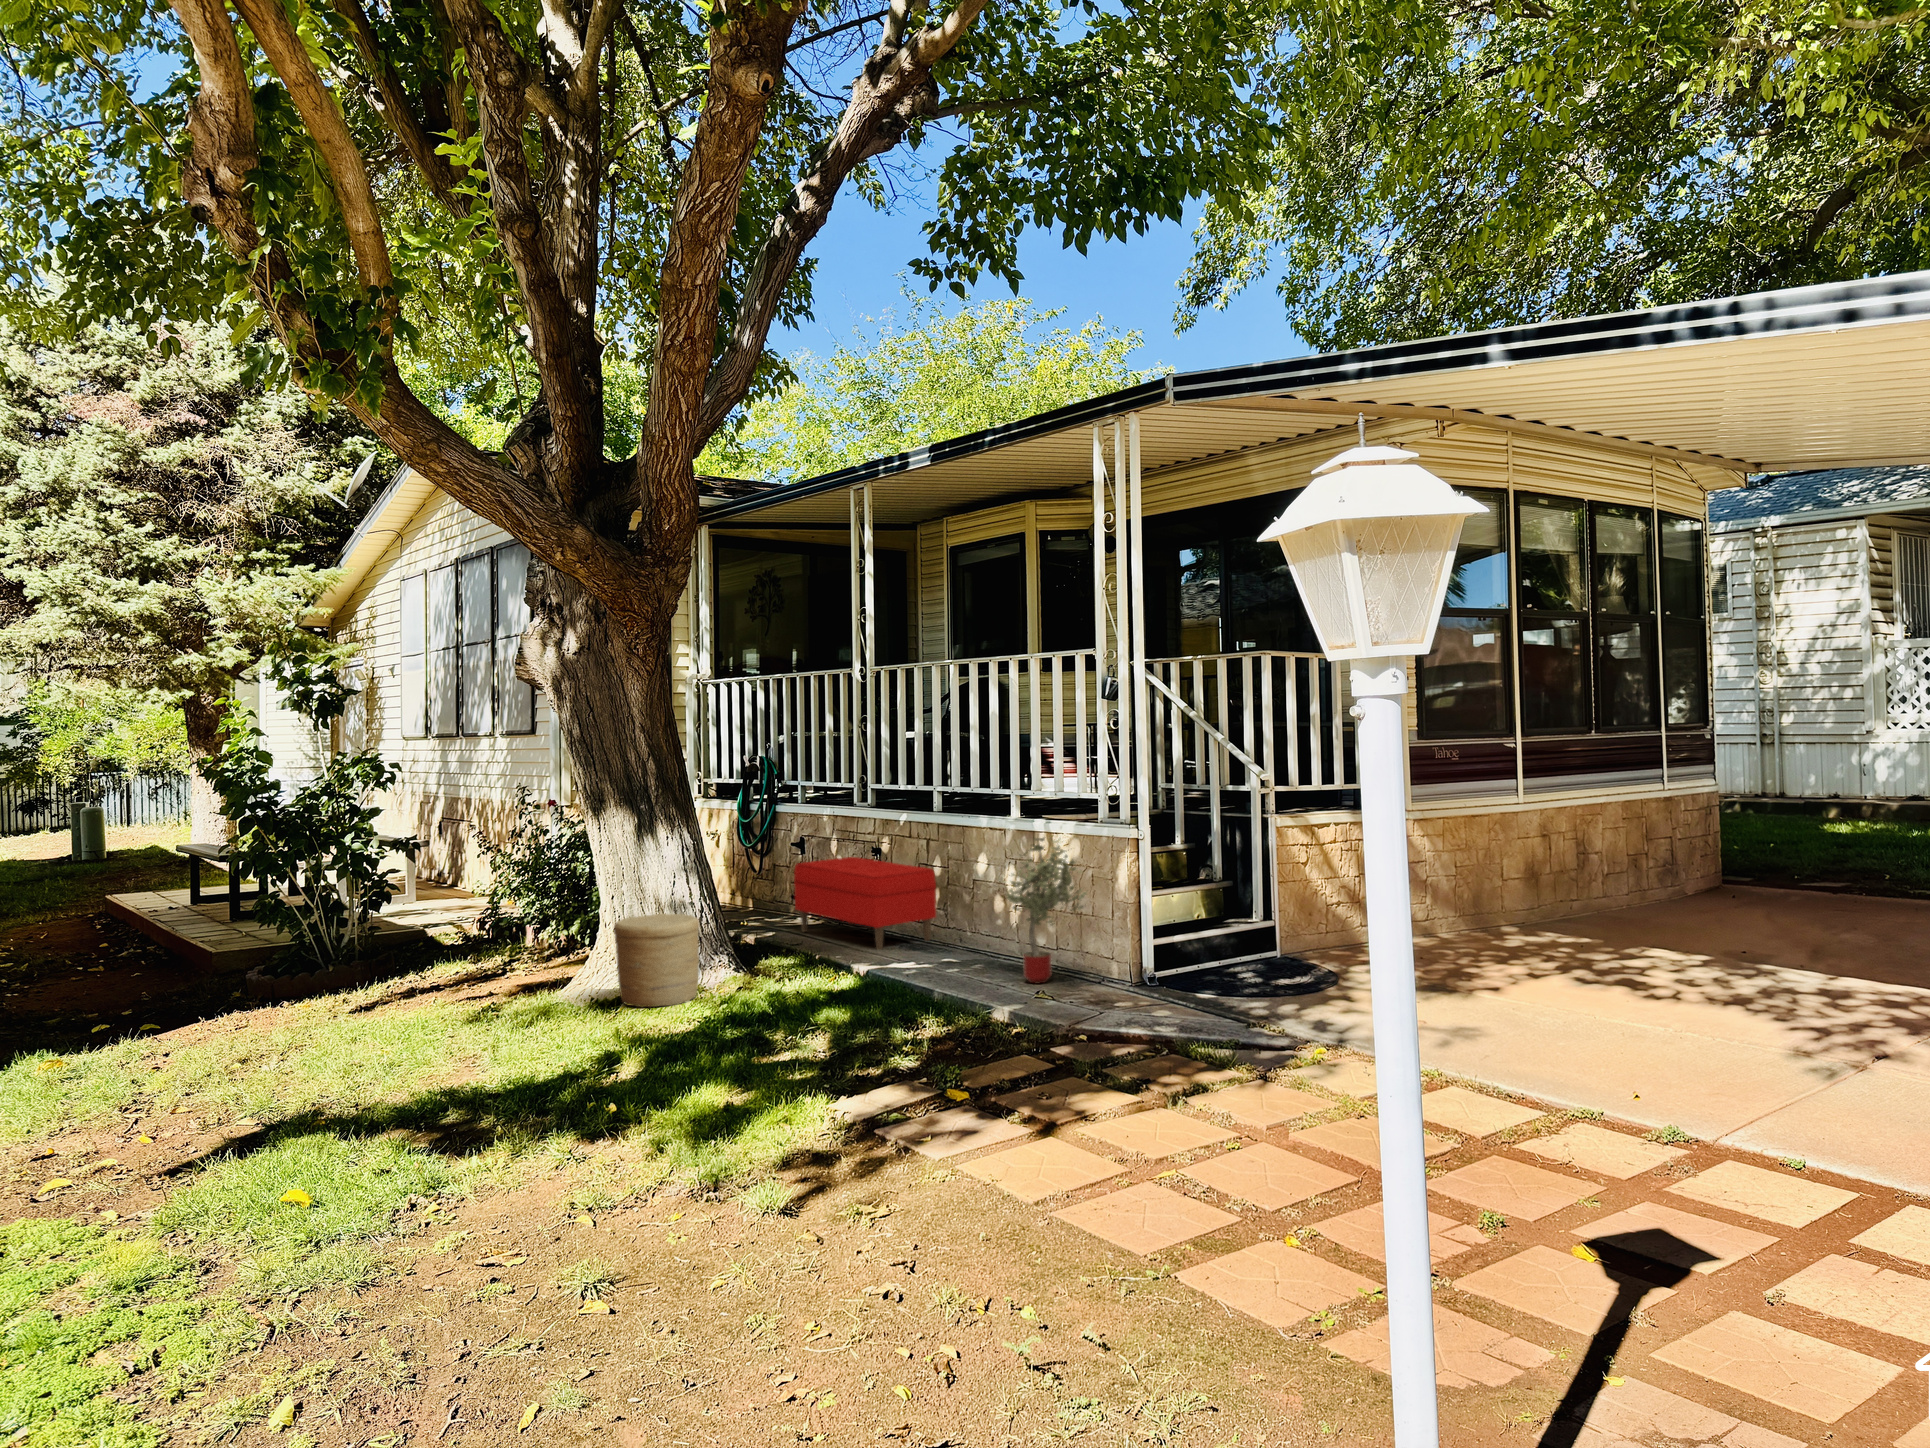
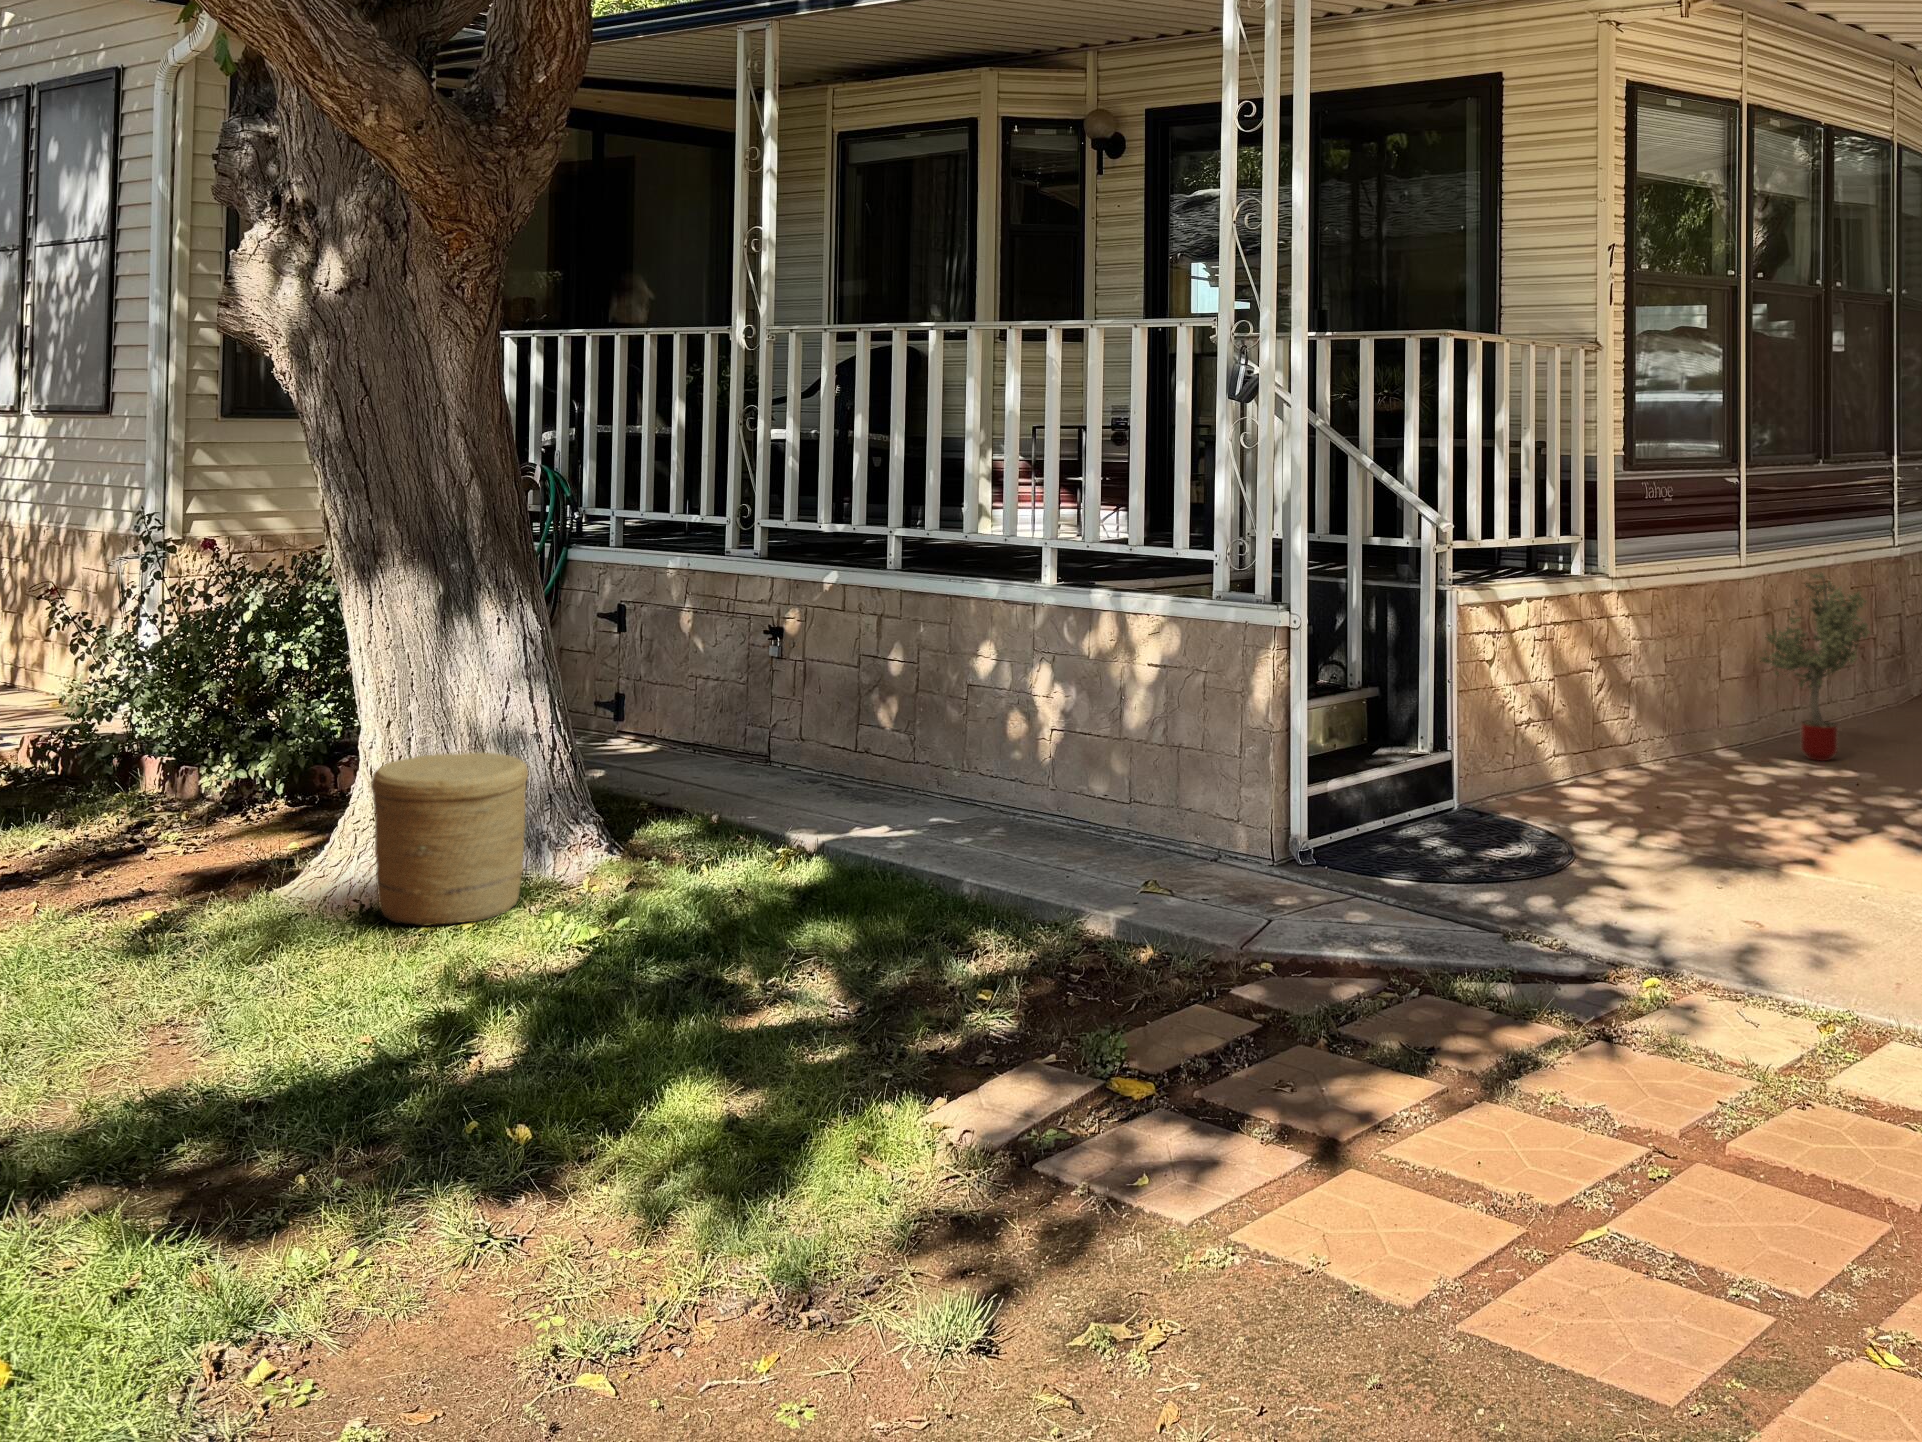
potted tree: present [1006,838,1087,983] -> present [1760,573,1870,761]
bench: present [794,857,936,950] -> none [631,639,888,802]

